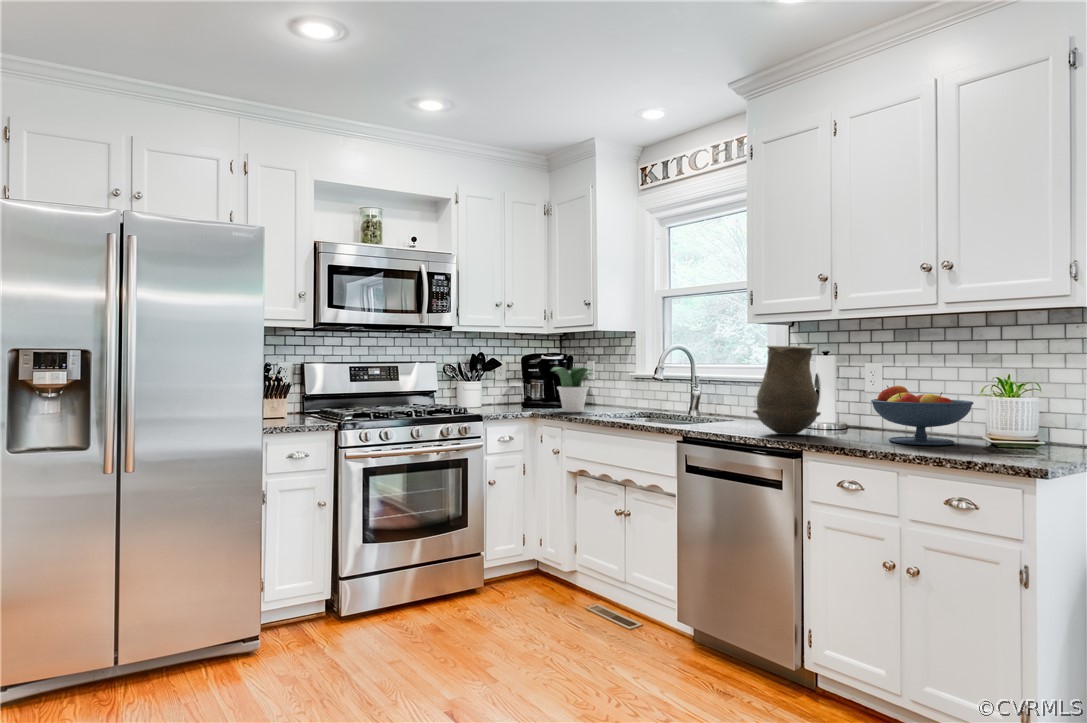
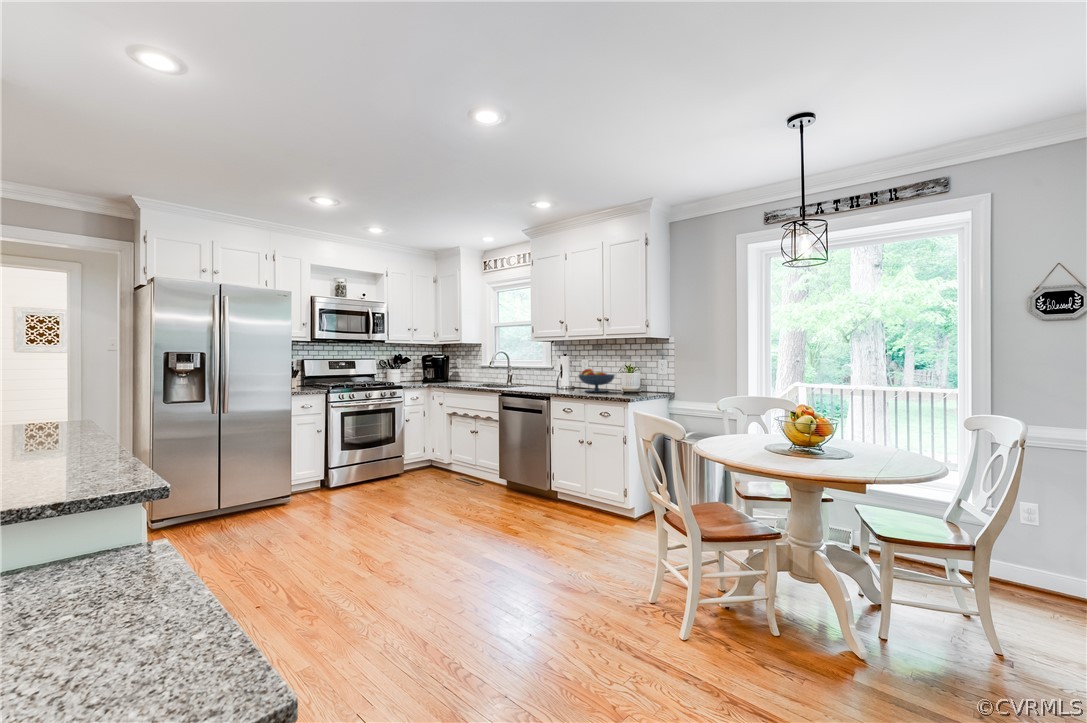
vase: present [753,346,821,435] -> none [532,352,561,390]
potted plant: present [551,366,594,412] -> none [438,361,462,385]

